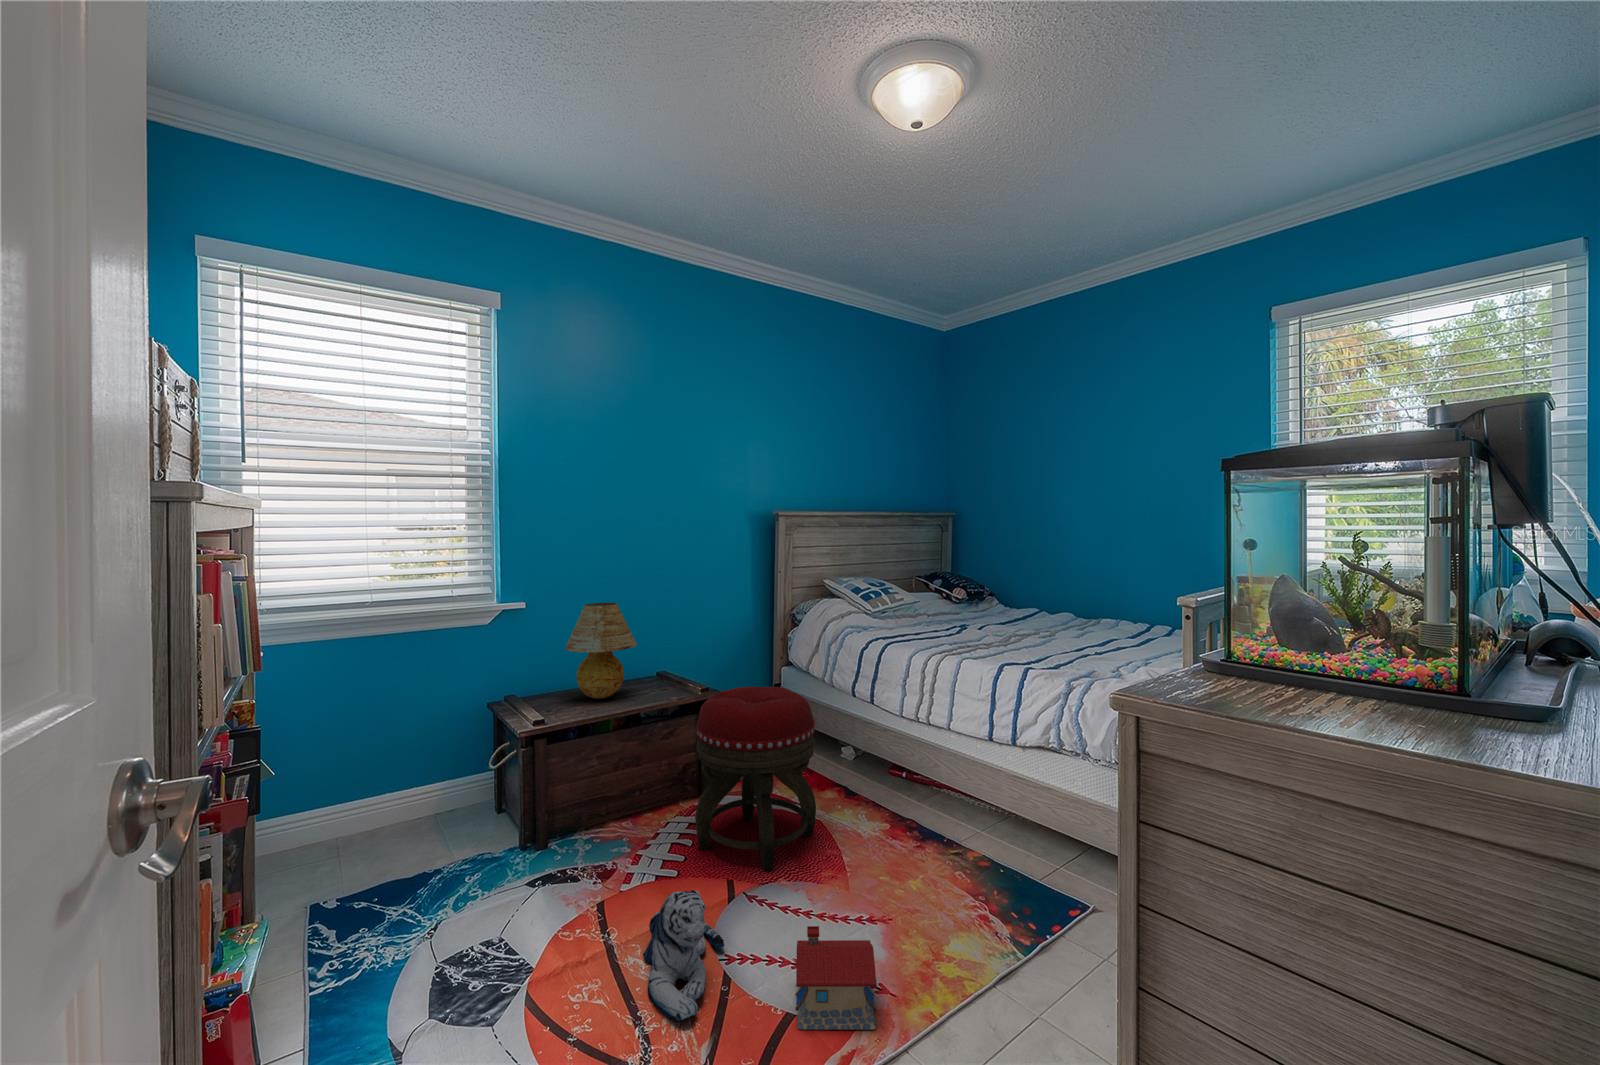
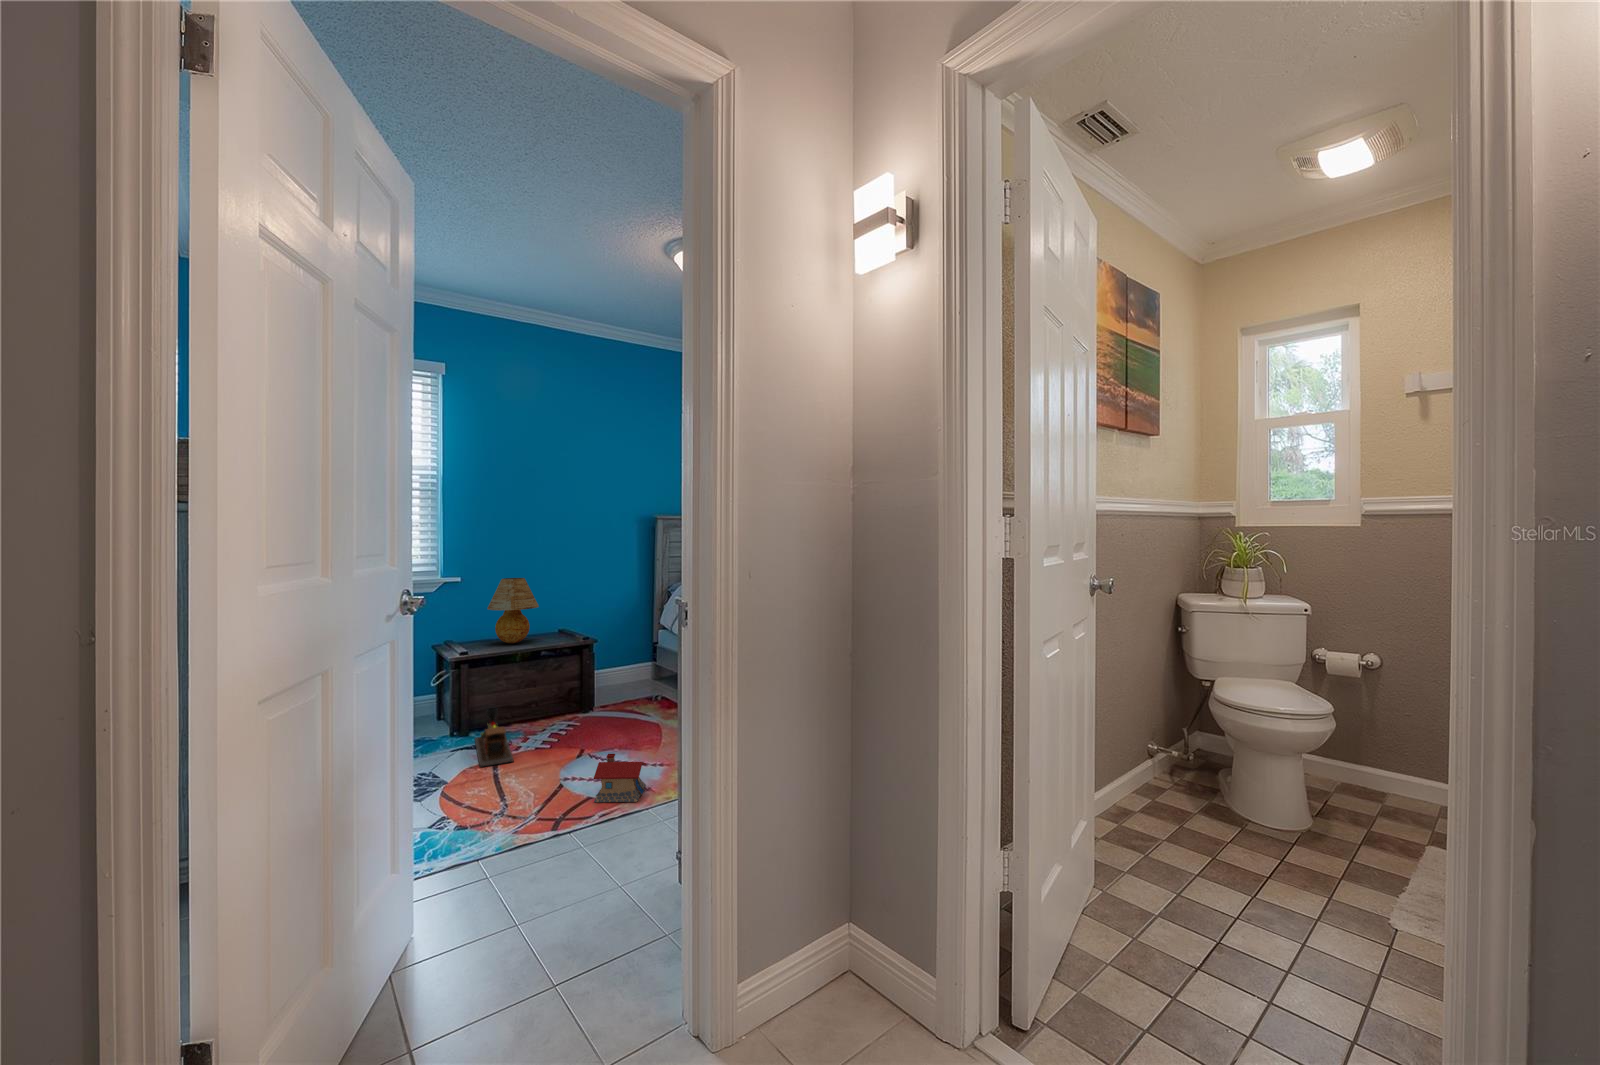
footstool: present [695,687,816,870] -> none [568,633,651,744]
toy train: none [558,811,630,926] -> present [475,708,514,767]
plush toy: present [643,890,725,1022] -> none [513,736,566,799]

